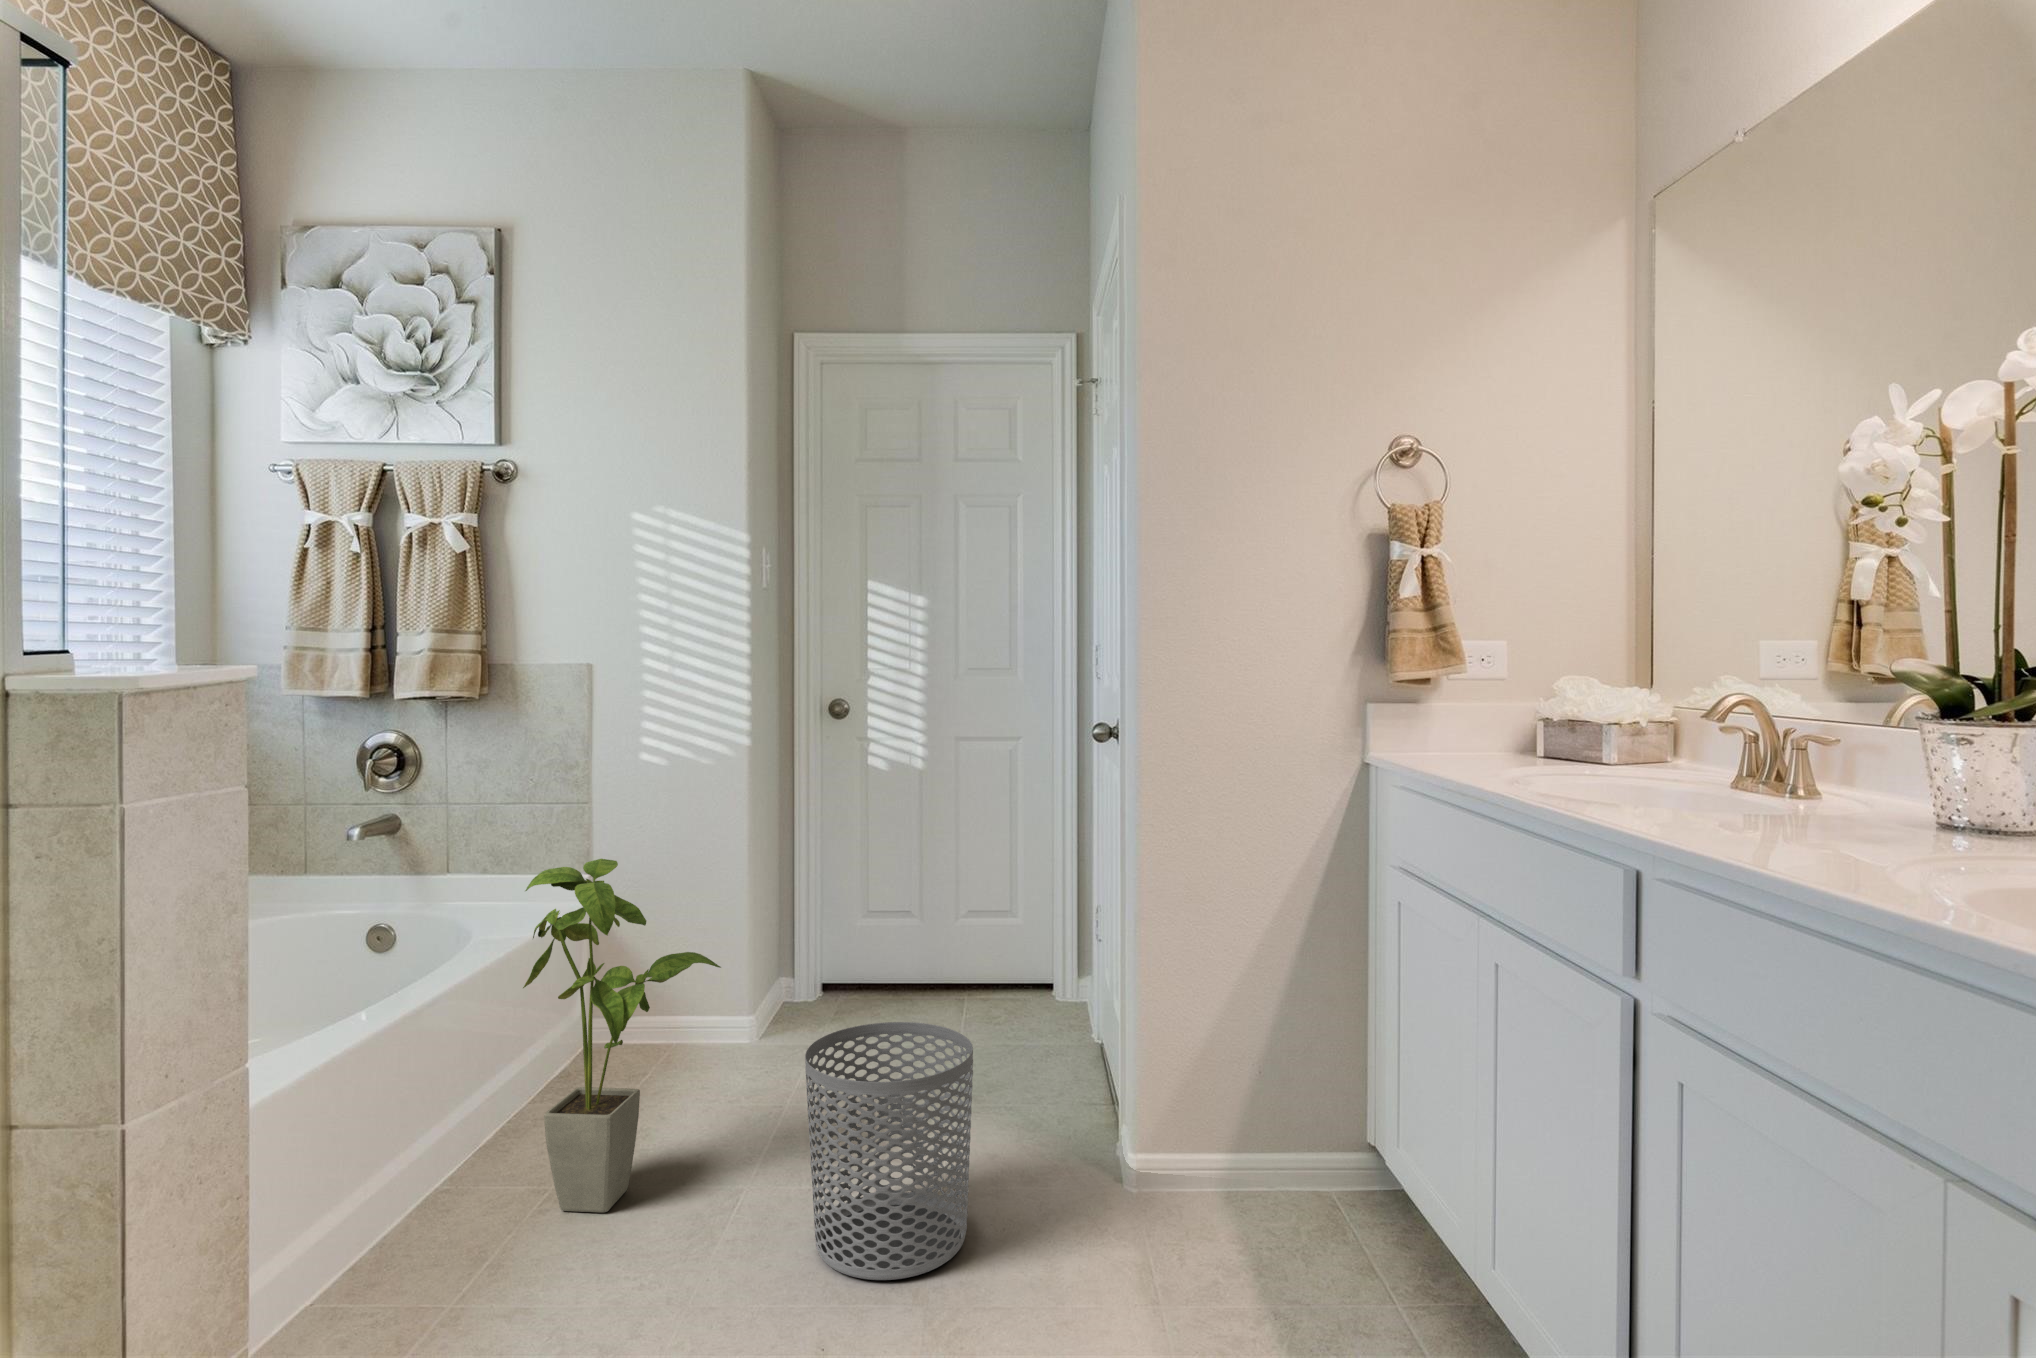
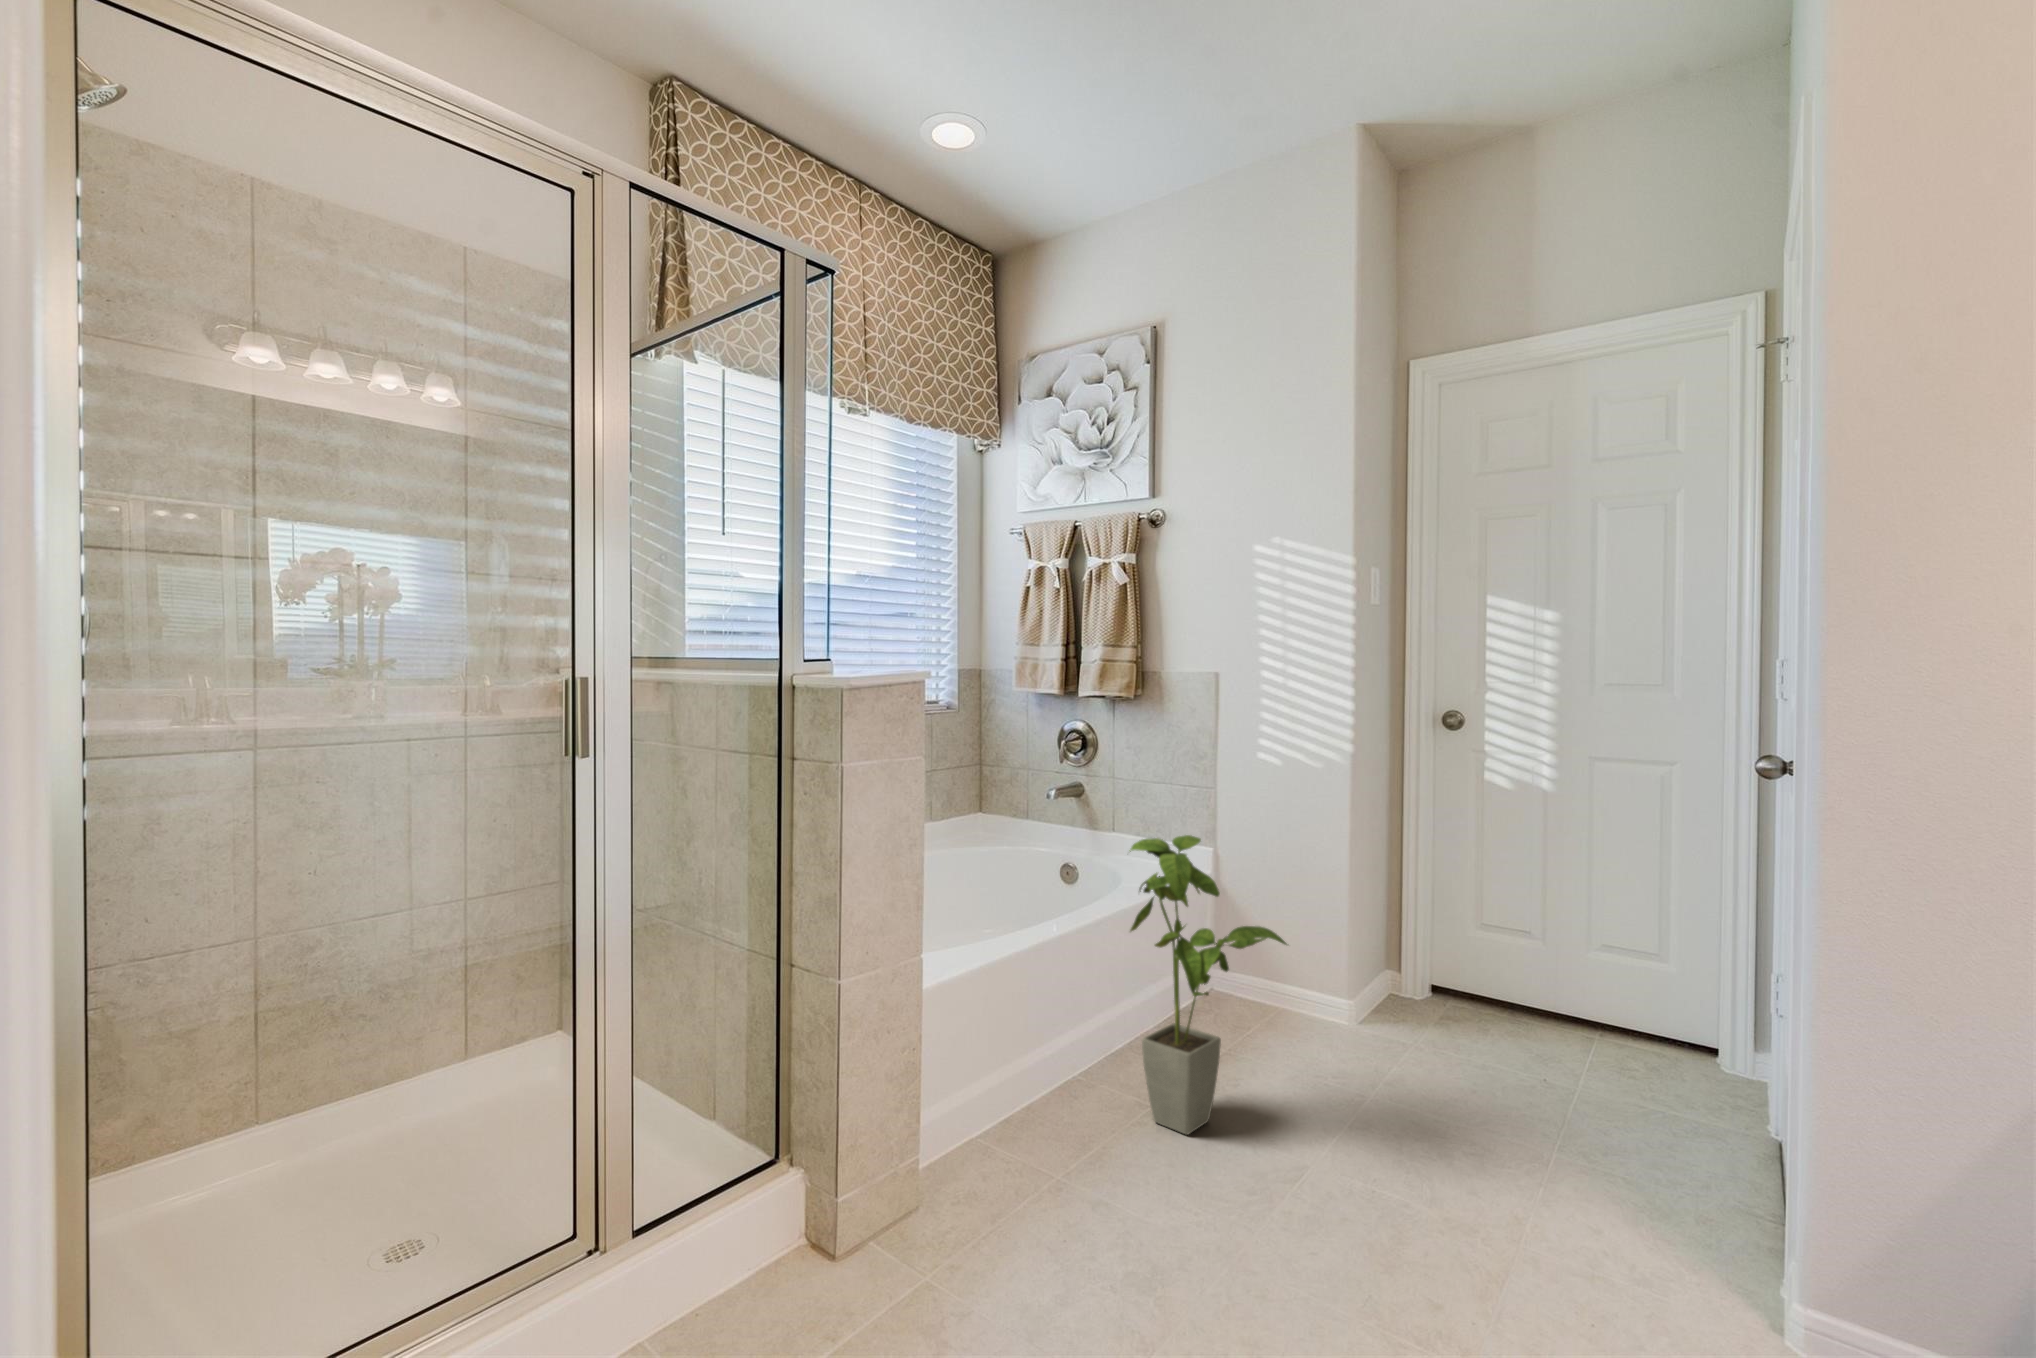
waste bin: present [805,1022,973,1280] -> none [1350,1029,1535,1303]

